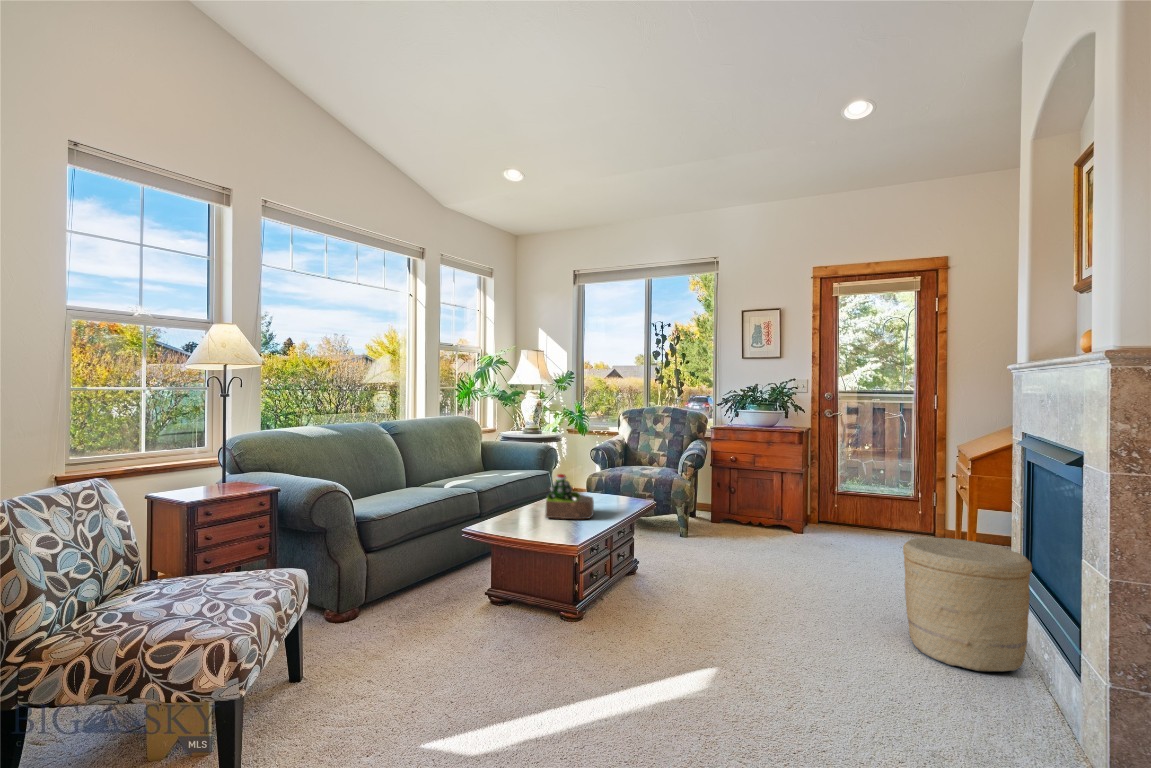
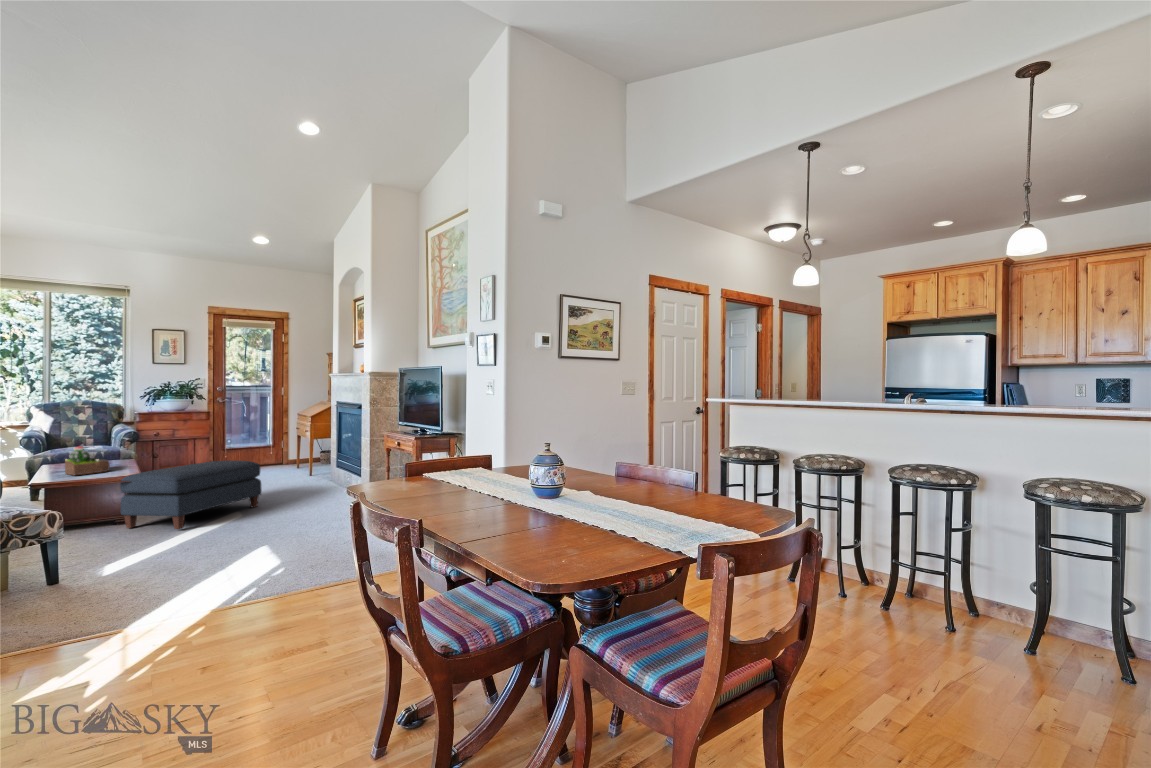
ottoman: none [556,535,787,680] -> present [120,460,262,529]
woven basket: present [903,538,1032,671] -> none [298,446,345,491]

